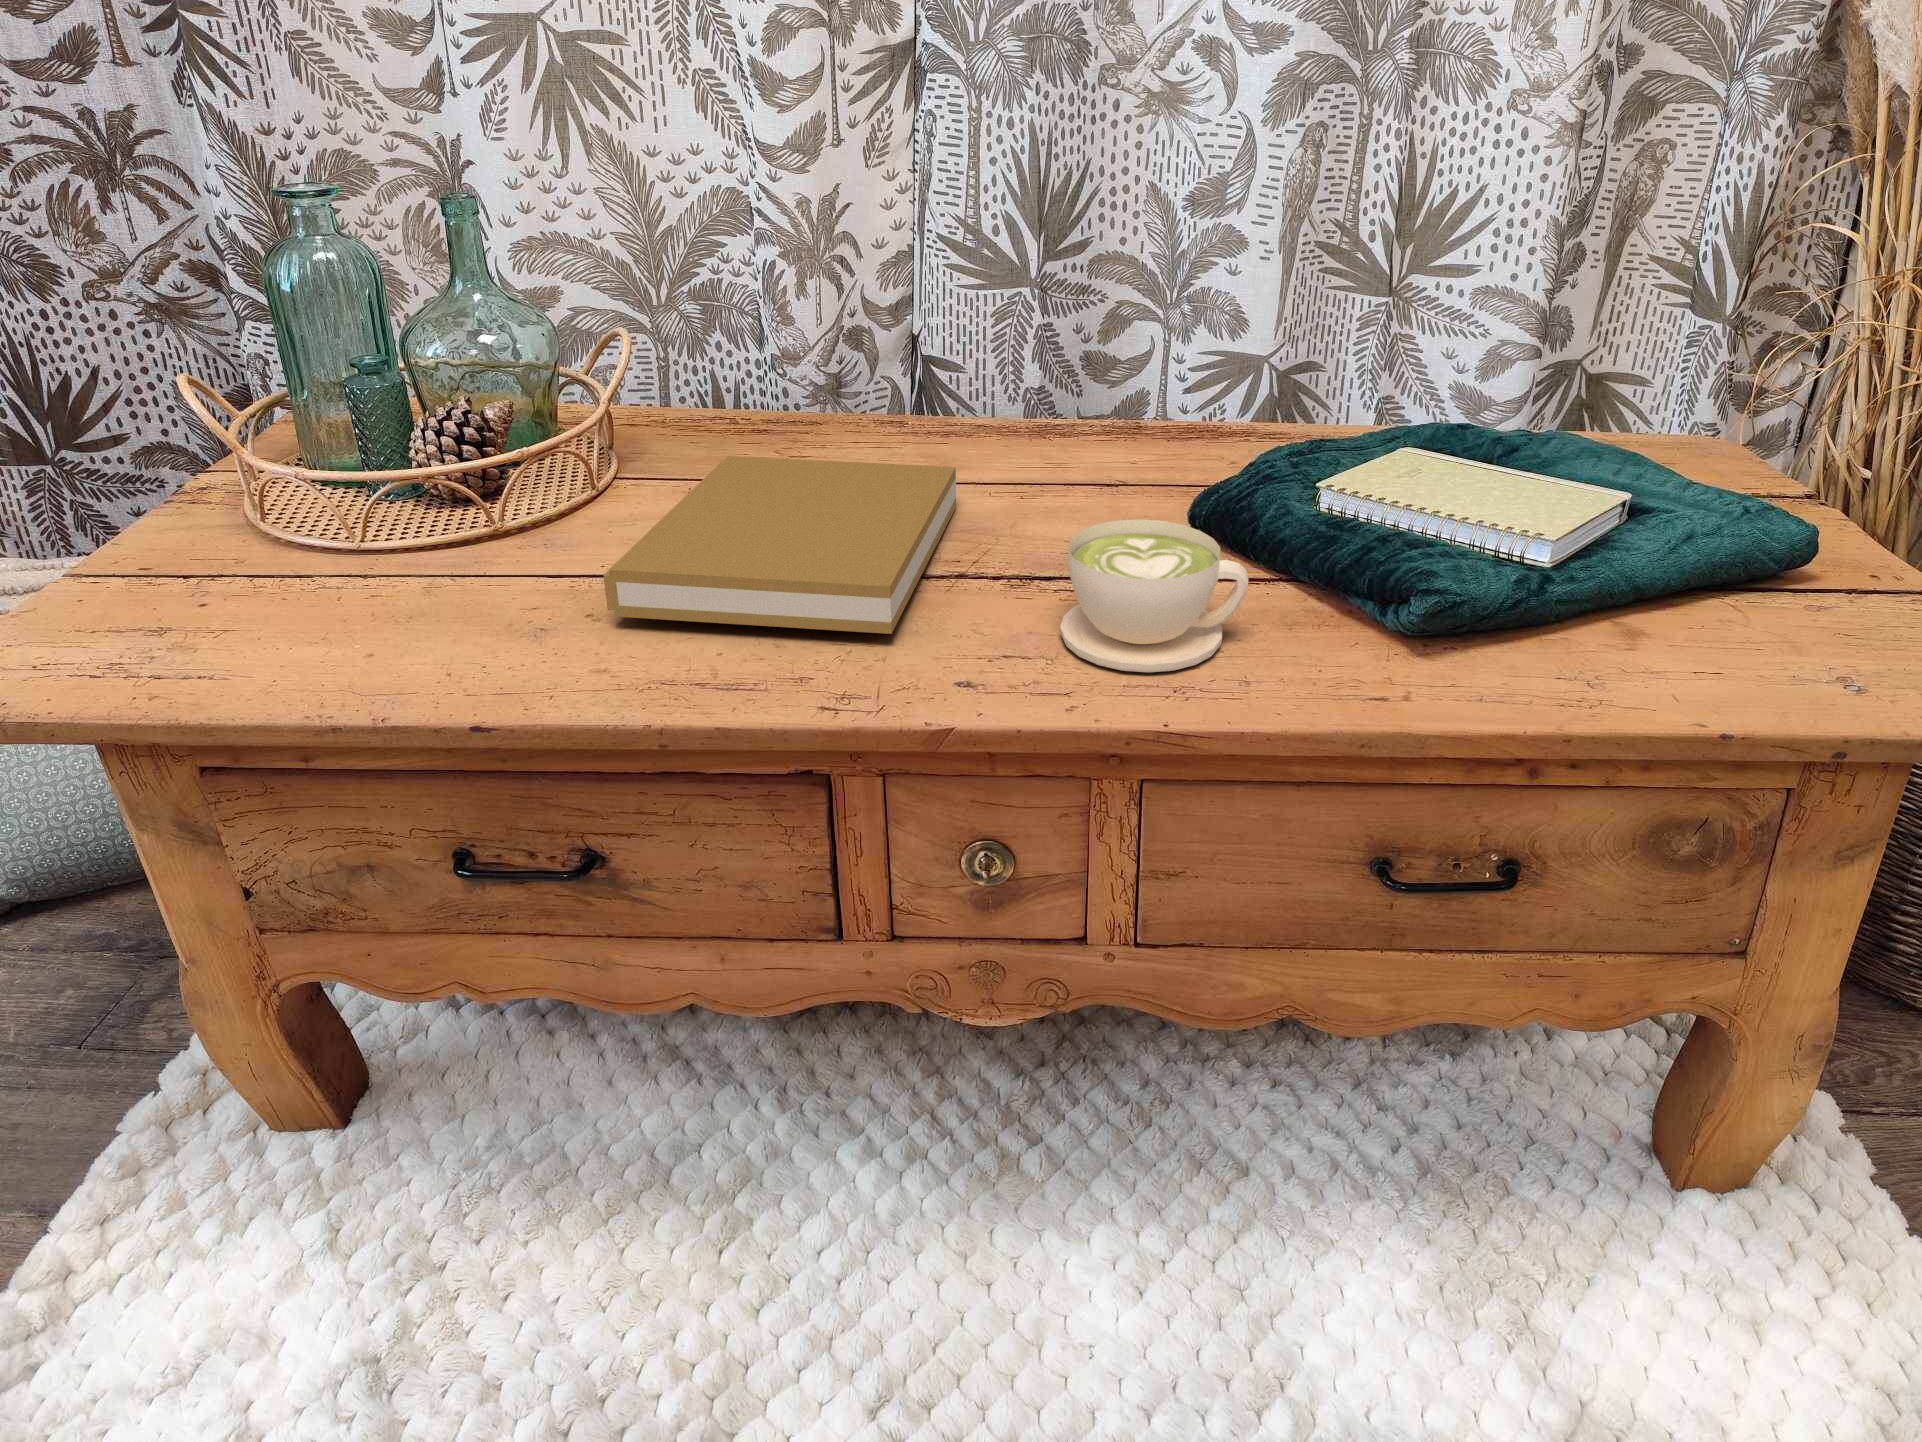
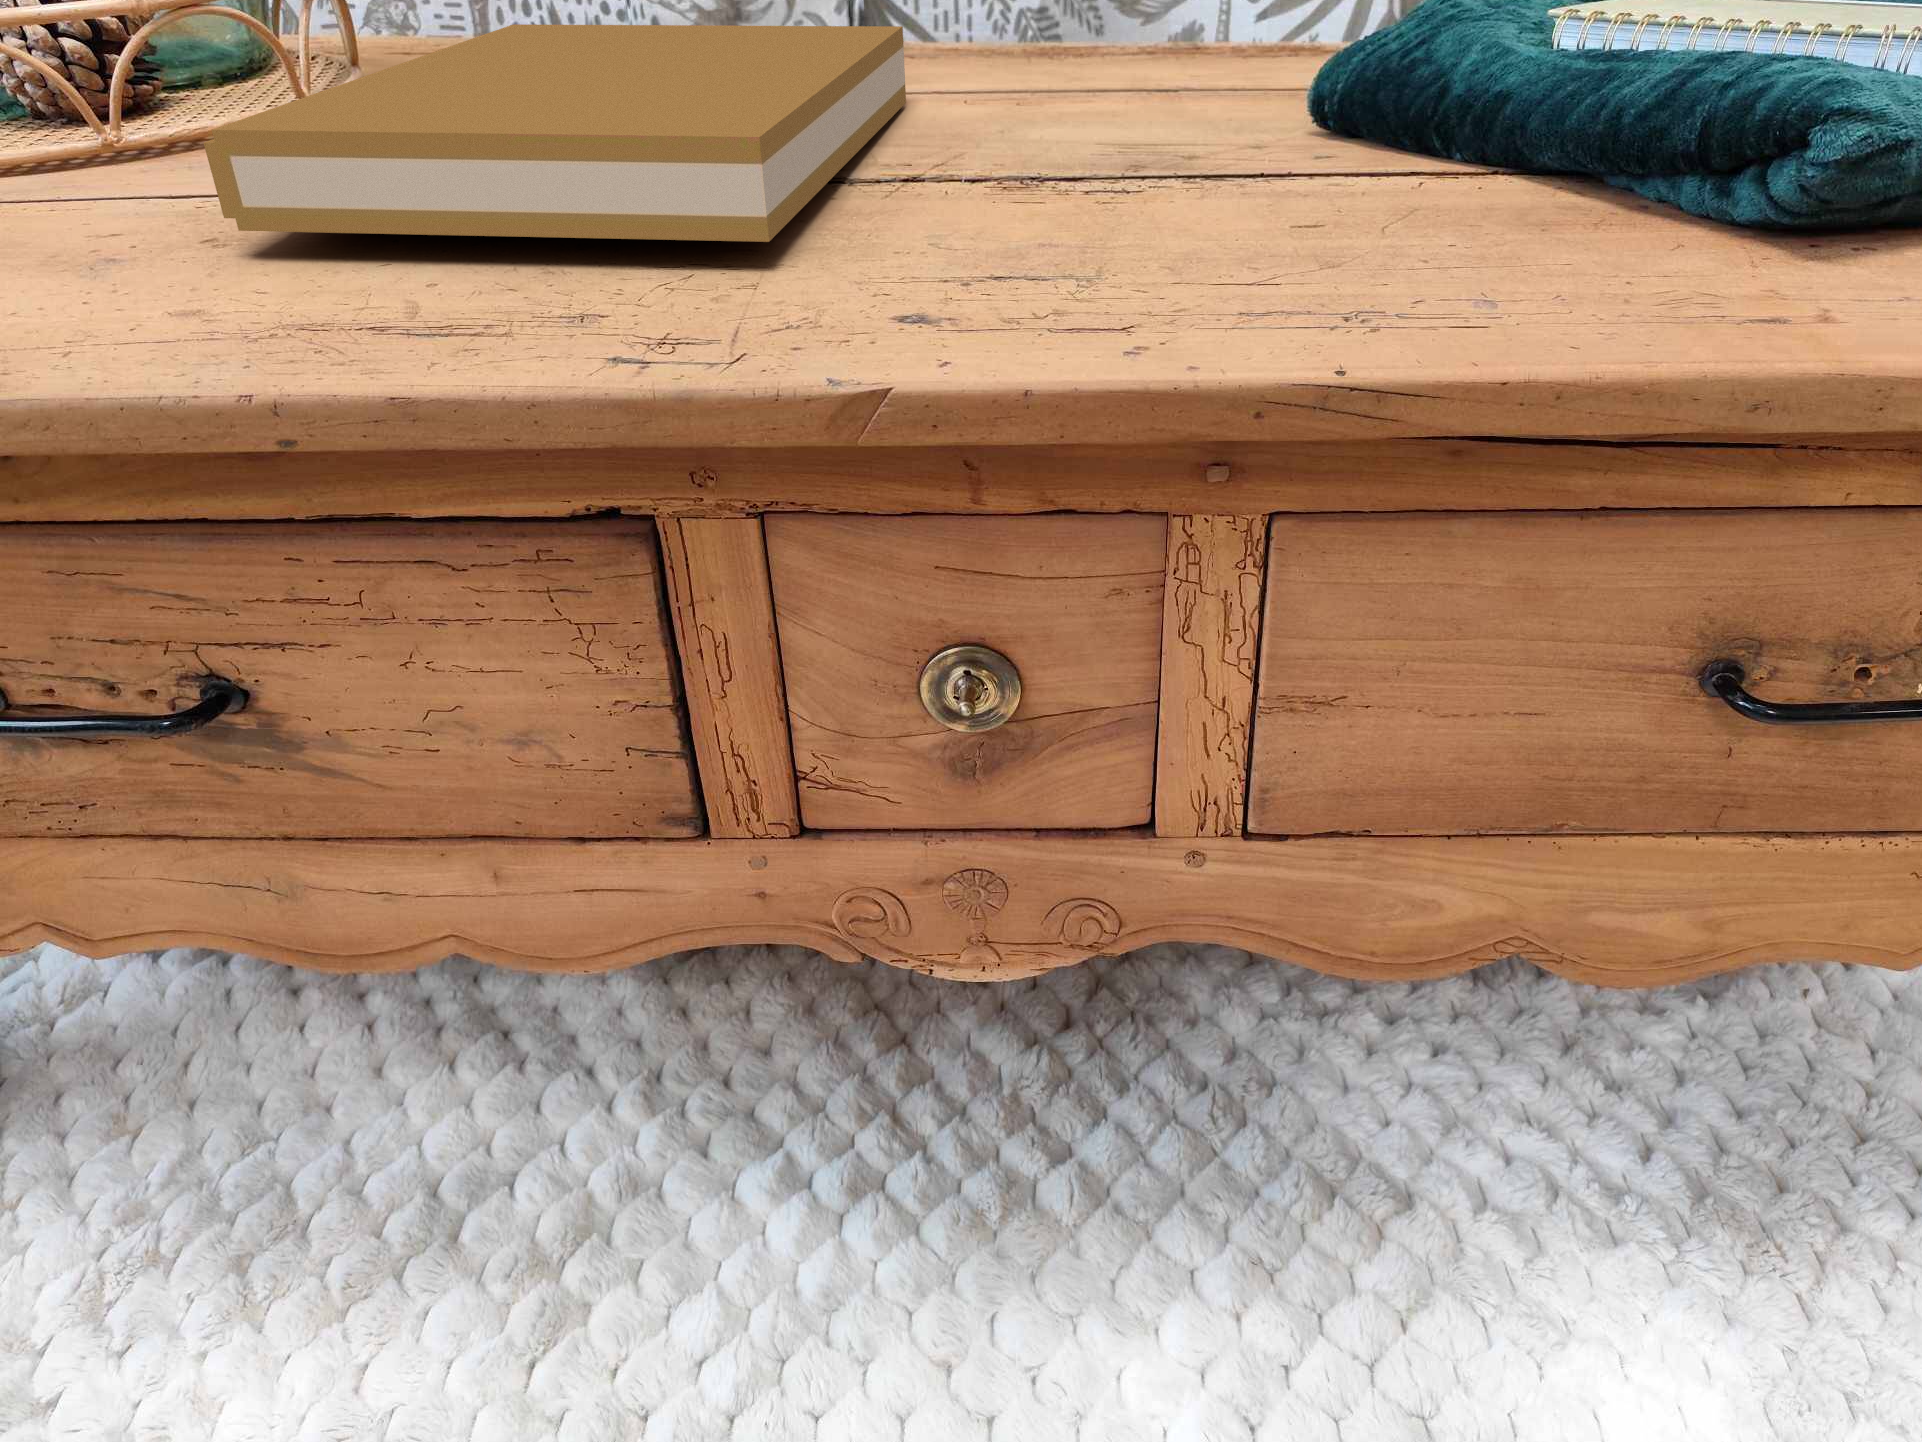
coffee cup: present [1060,519,1249,672] -> none [1099,20,1477,293]

